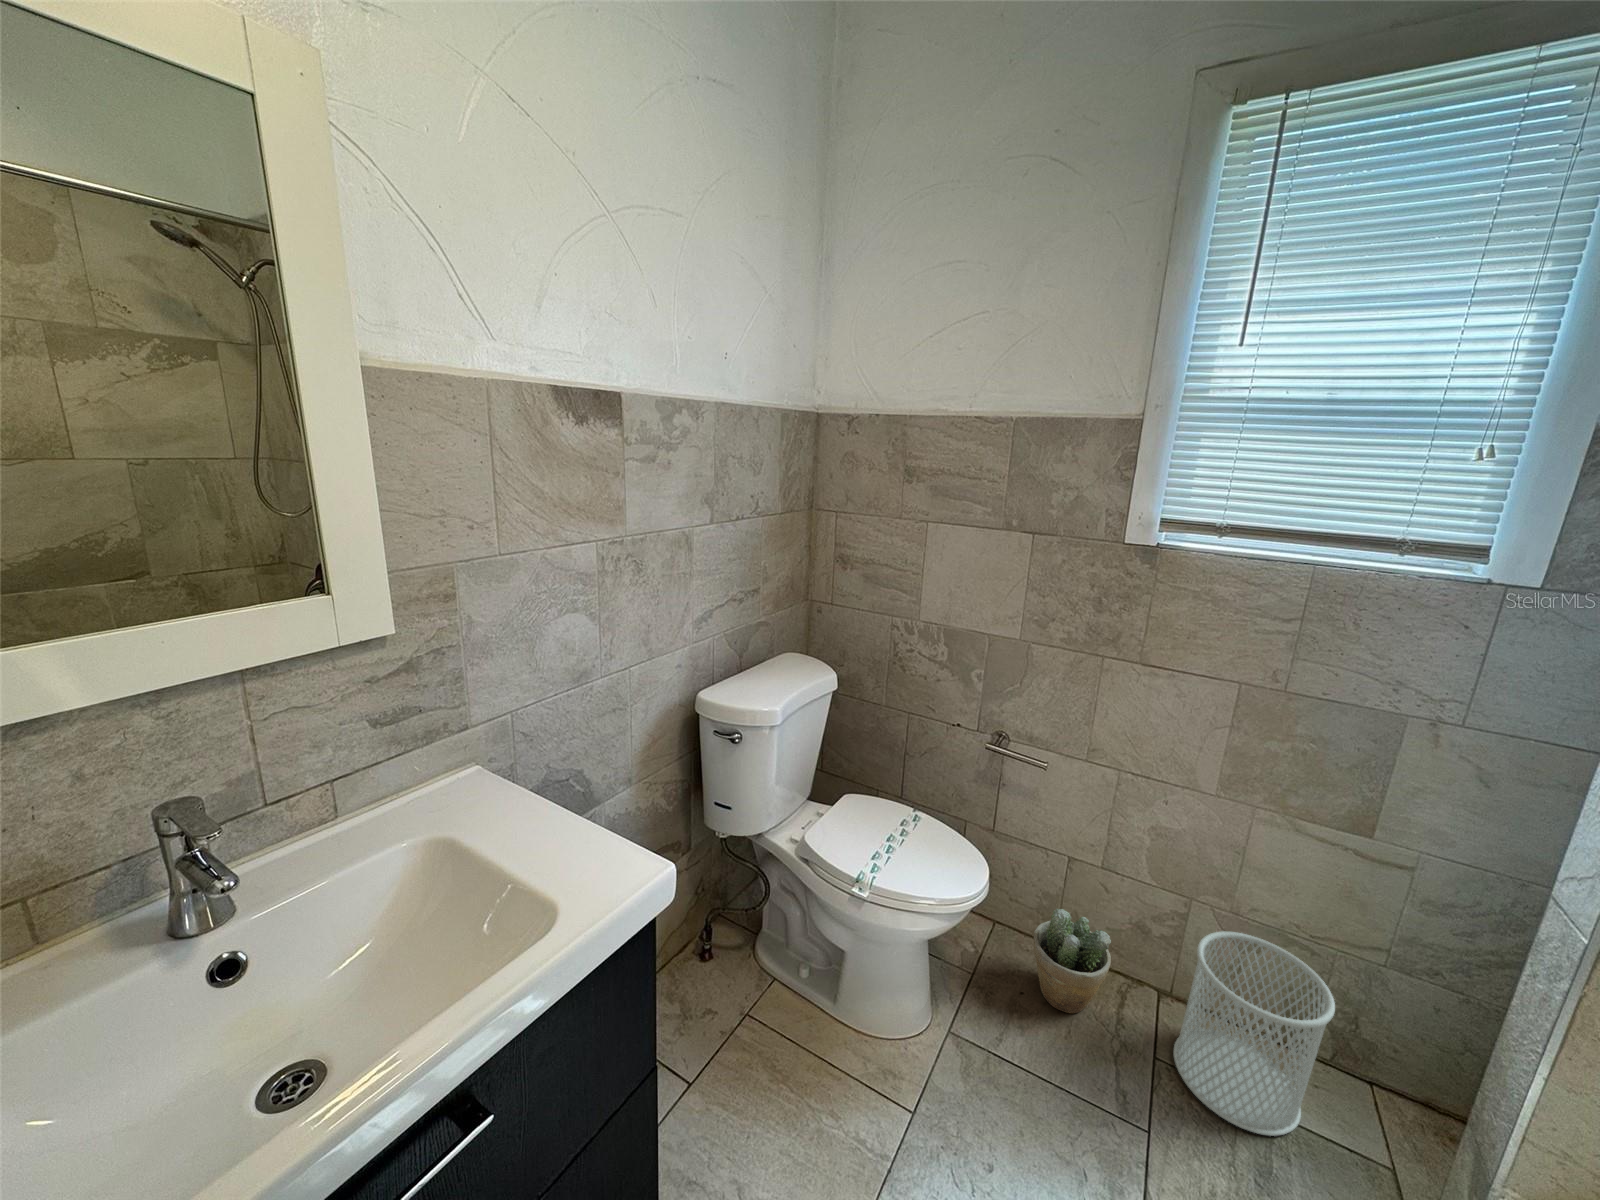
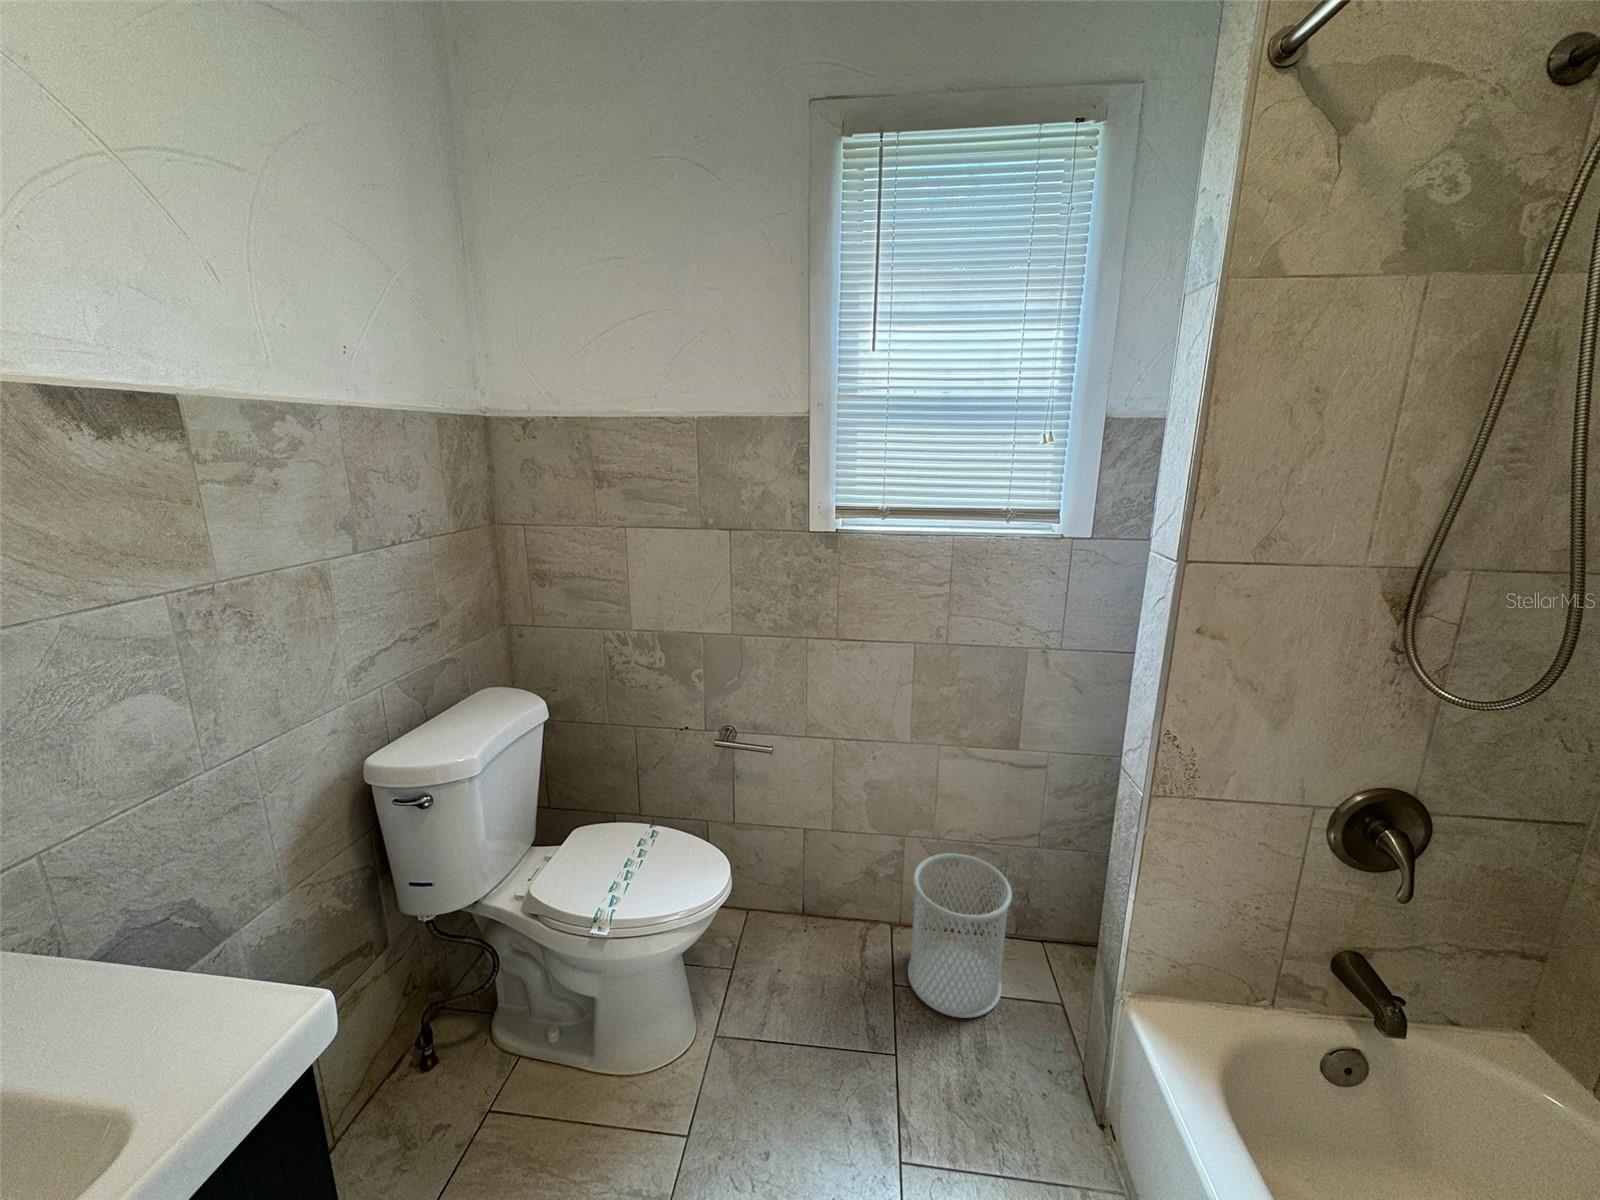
potted plant: present [1034,909,1111,1013] -> none [783,879,850,973]

